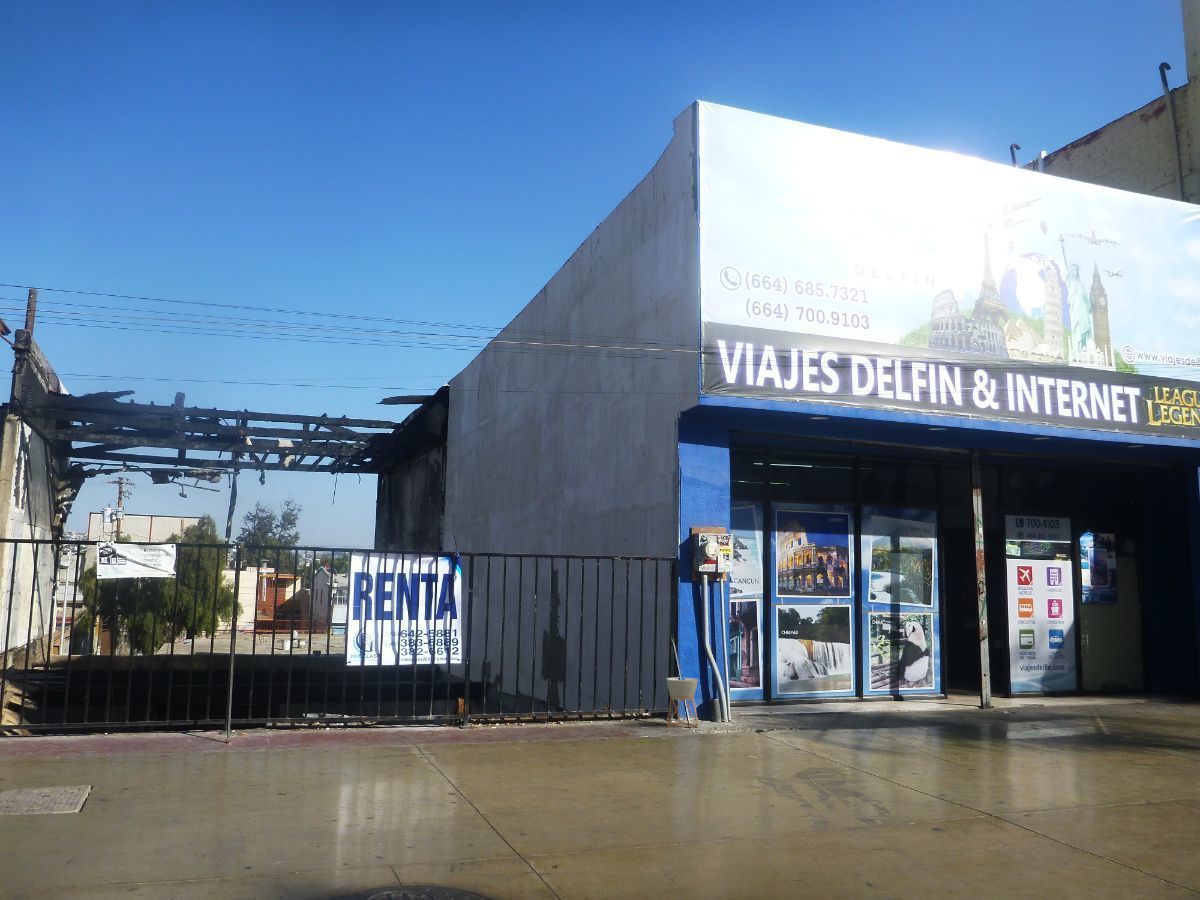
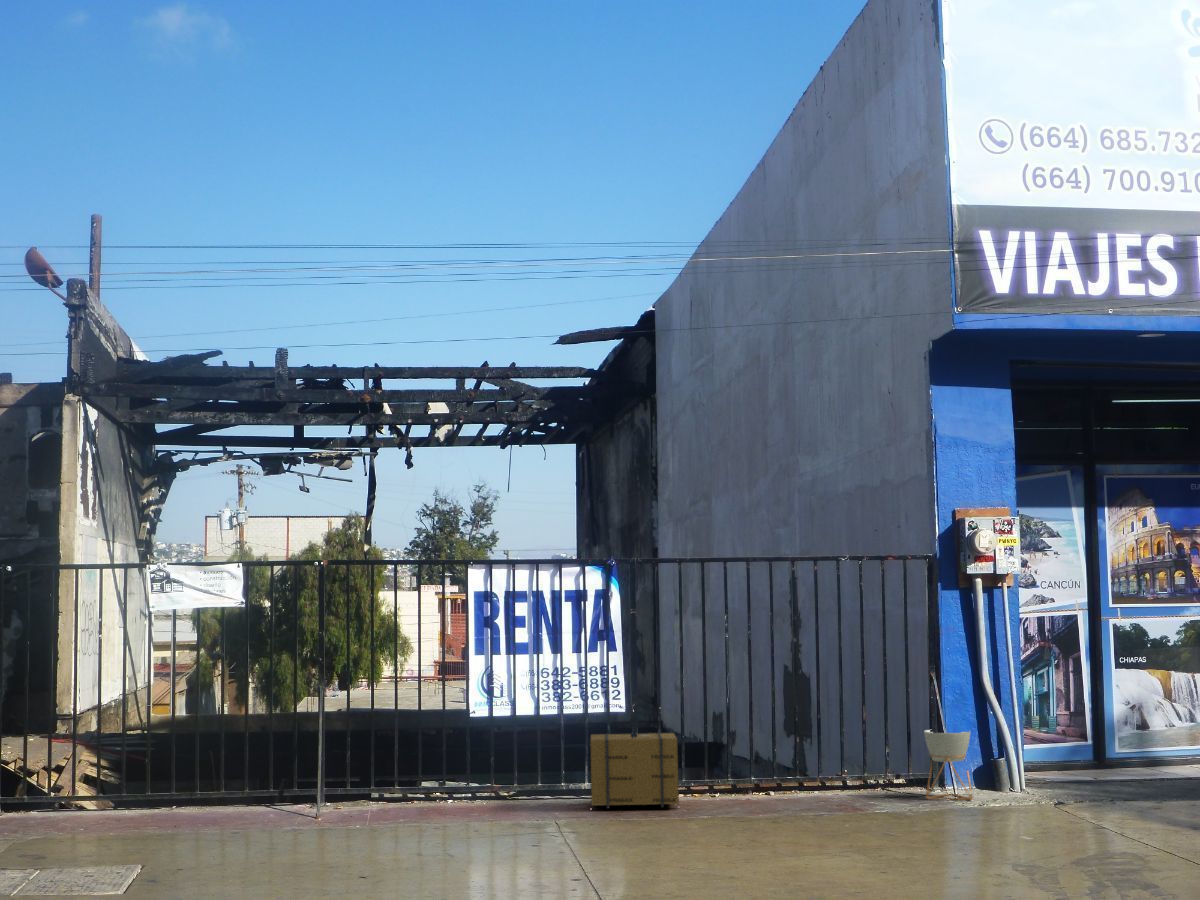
cardboard box: none [433,678,502,735] -> present [590,733,679,808]

